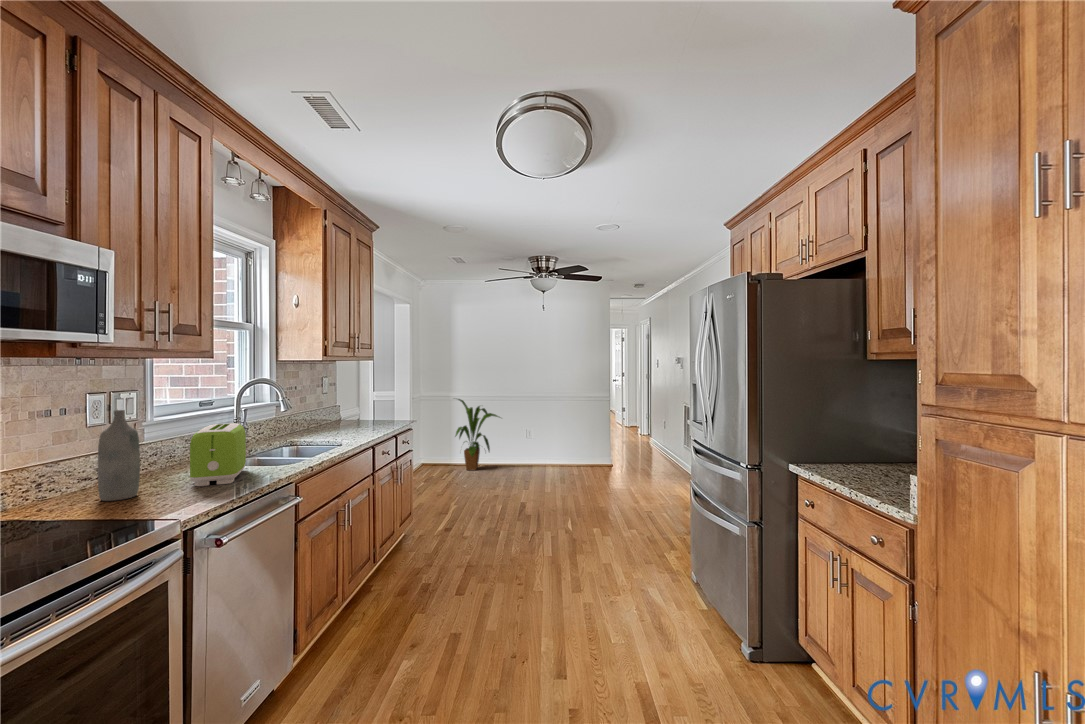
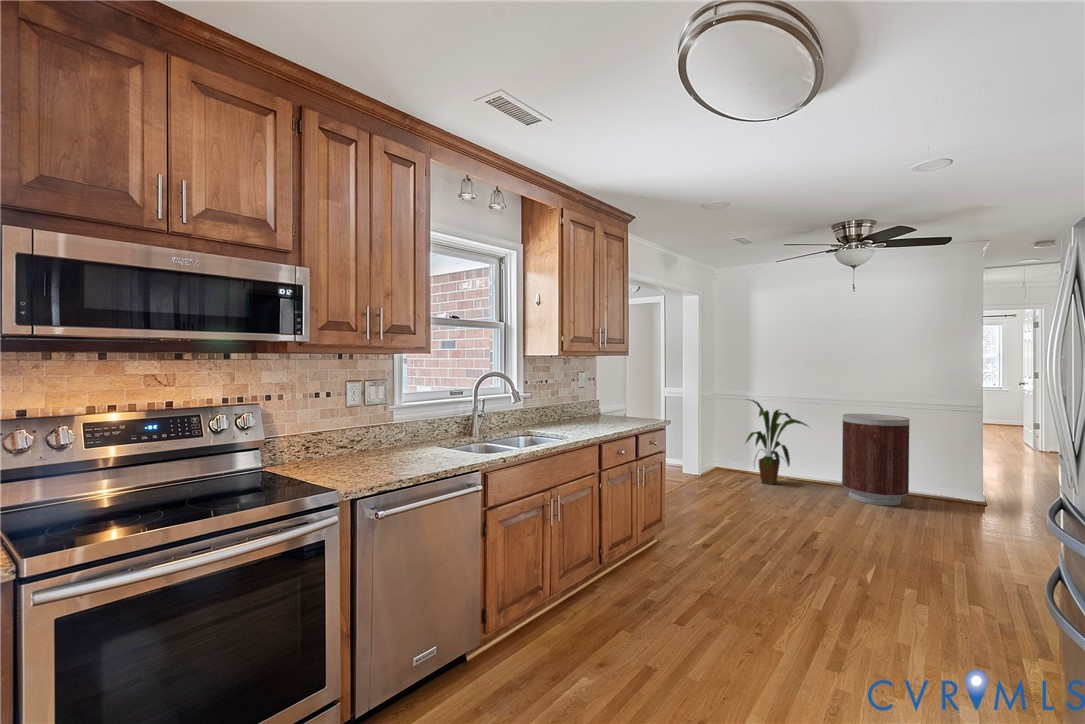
trash can: none [526,405,568,473] -> present [842,414,910,506]
bottle: present [98,410,140,501] -> none [332,395,360,467]
toaster: present [190,423,246,486] -> none [395,411,452,465]

